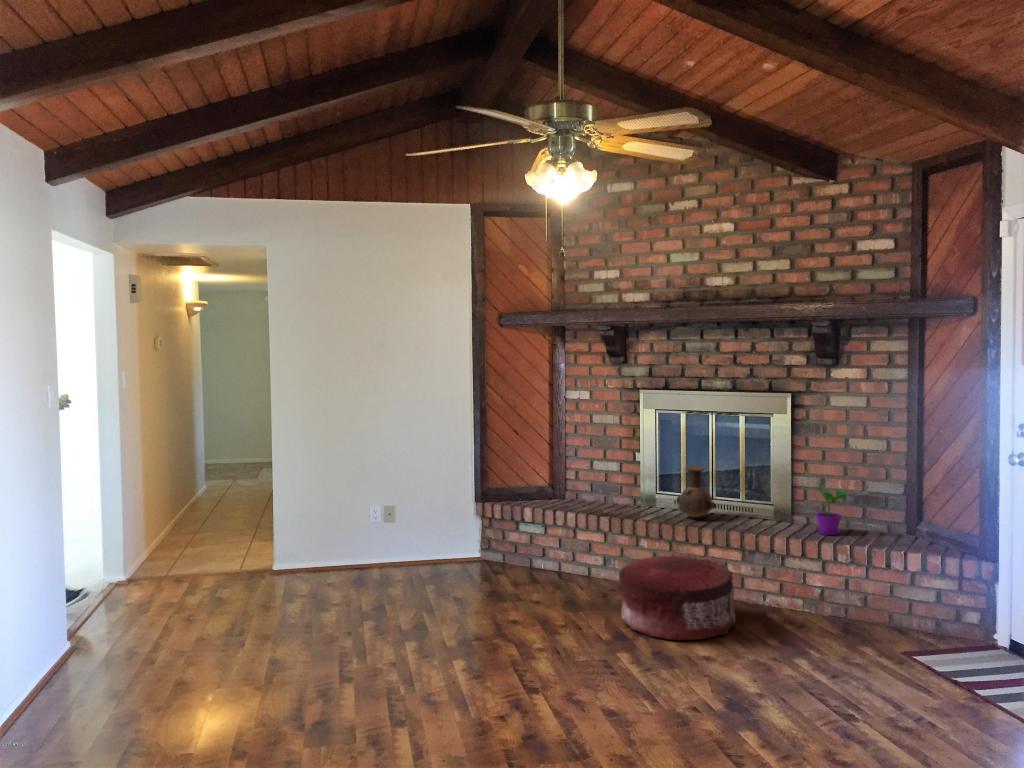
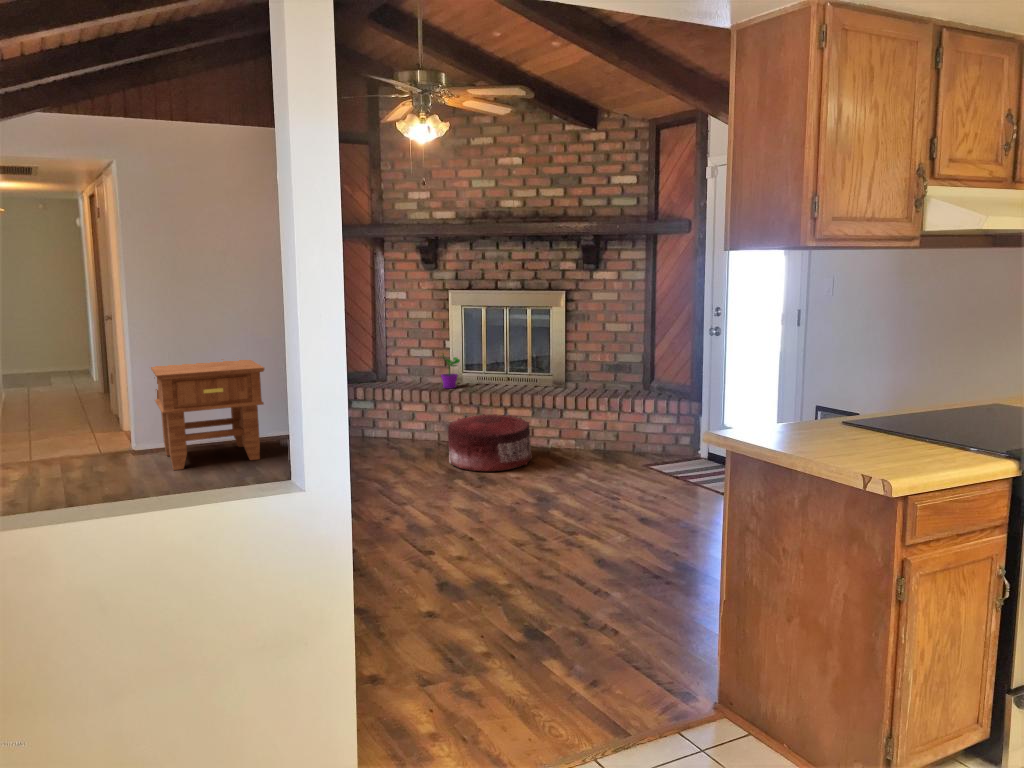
side table: none [287,465,408,596] -> present [151,359,264,470]
vase: present [677,466,714,518] -> none [481,349,510,388]
flower pot: present [816,483,847,535] -> present [441,354,460,388]

